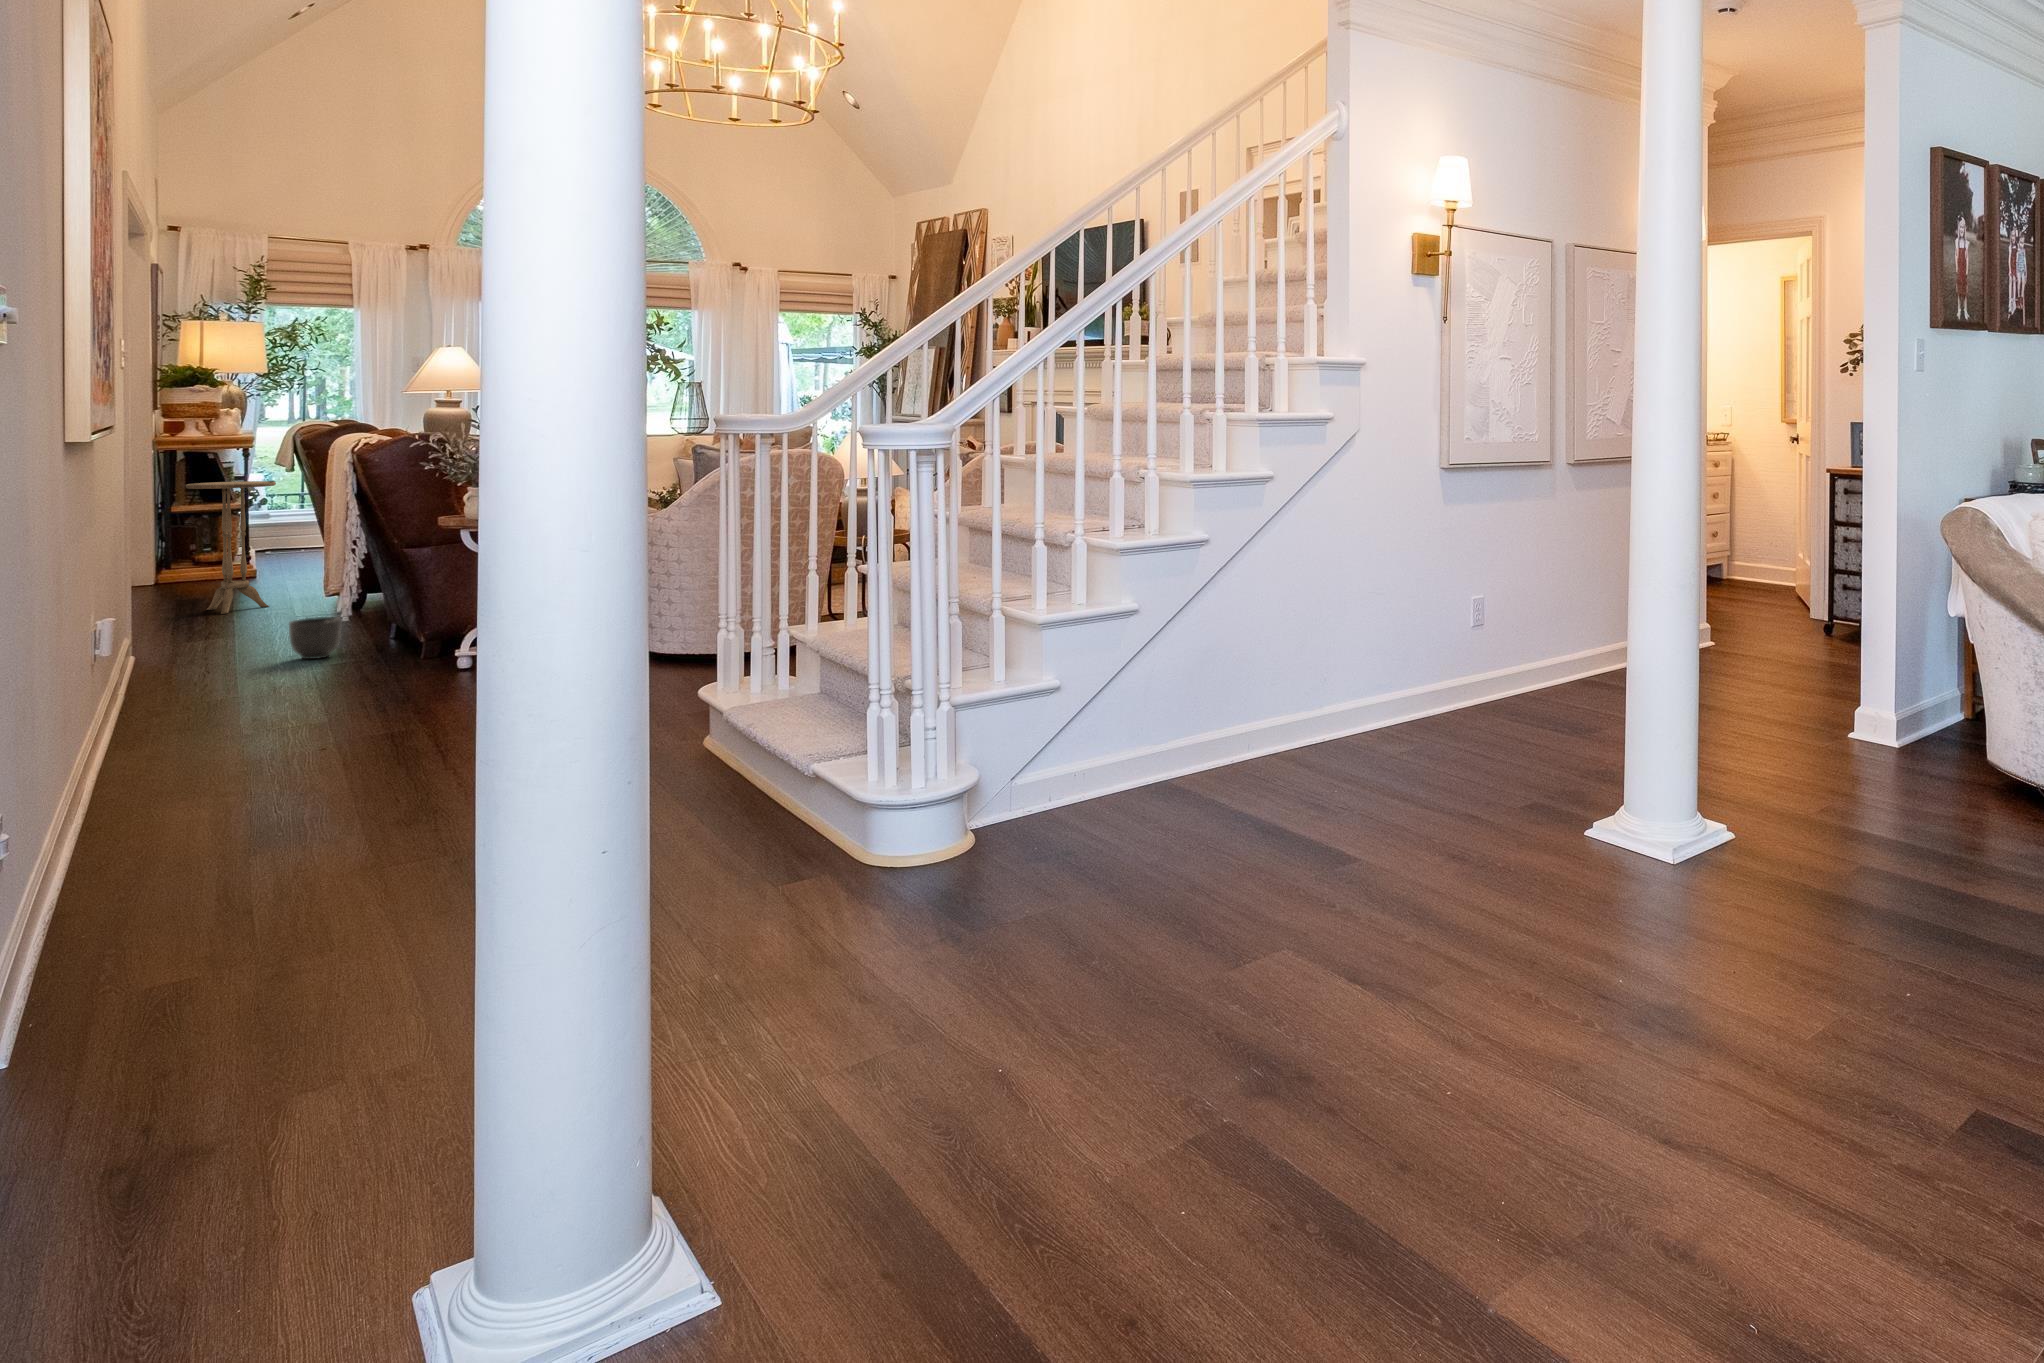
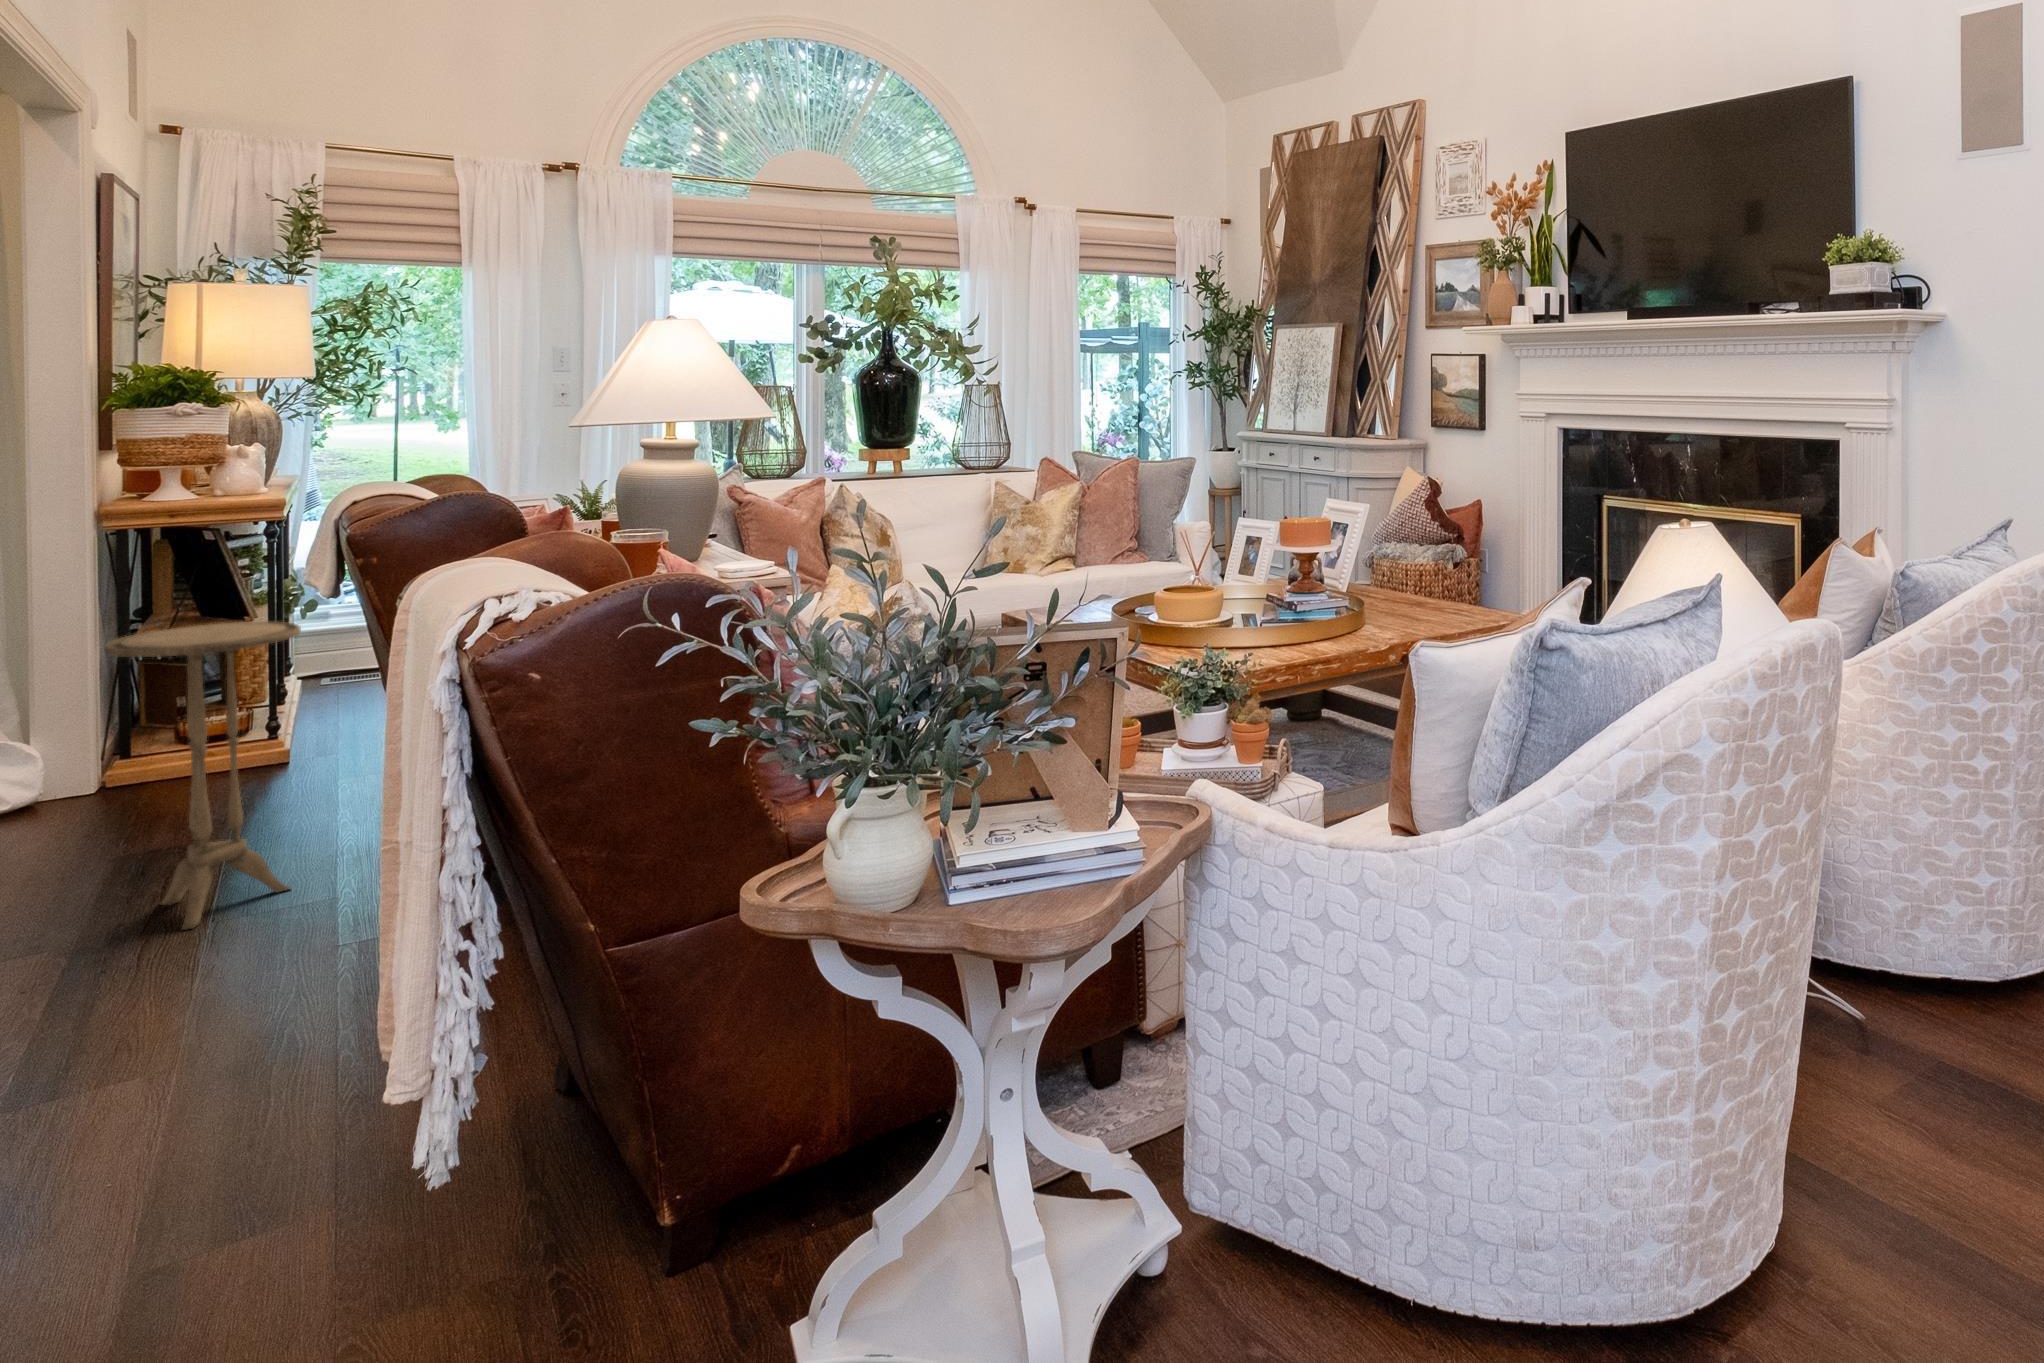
planter: present [289,617,341,659] -> none [282,1117,432,1276]

